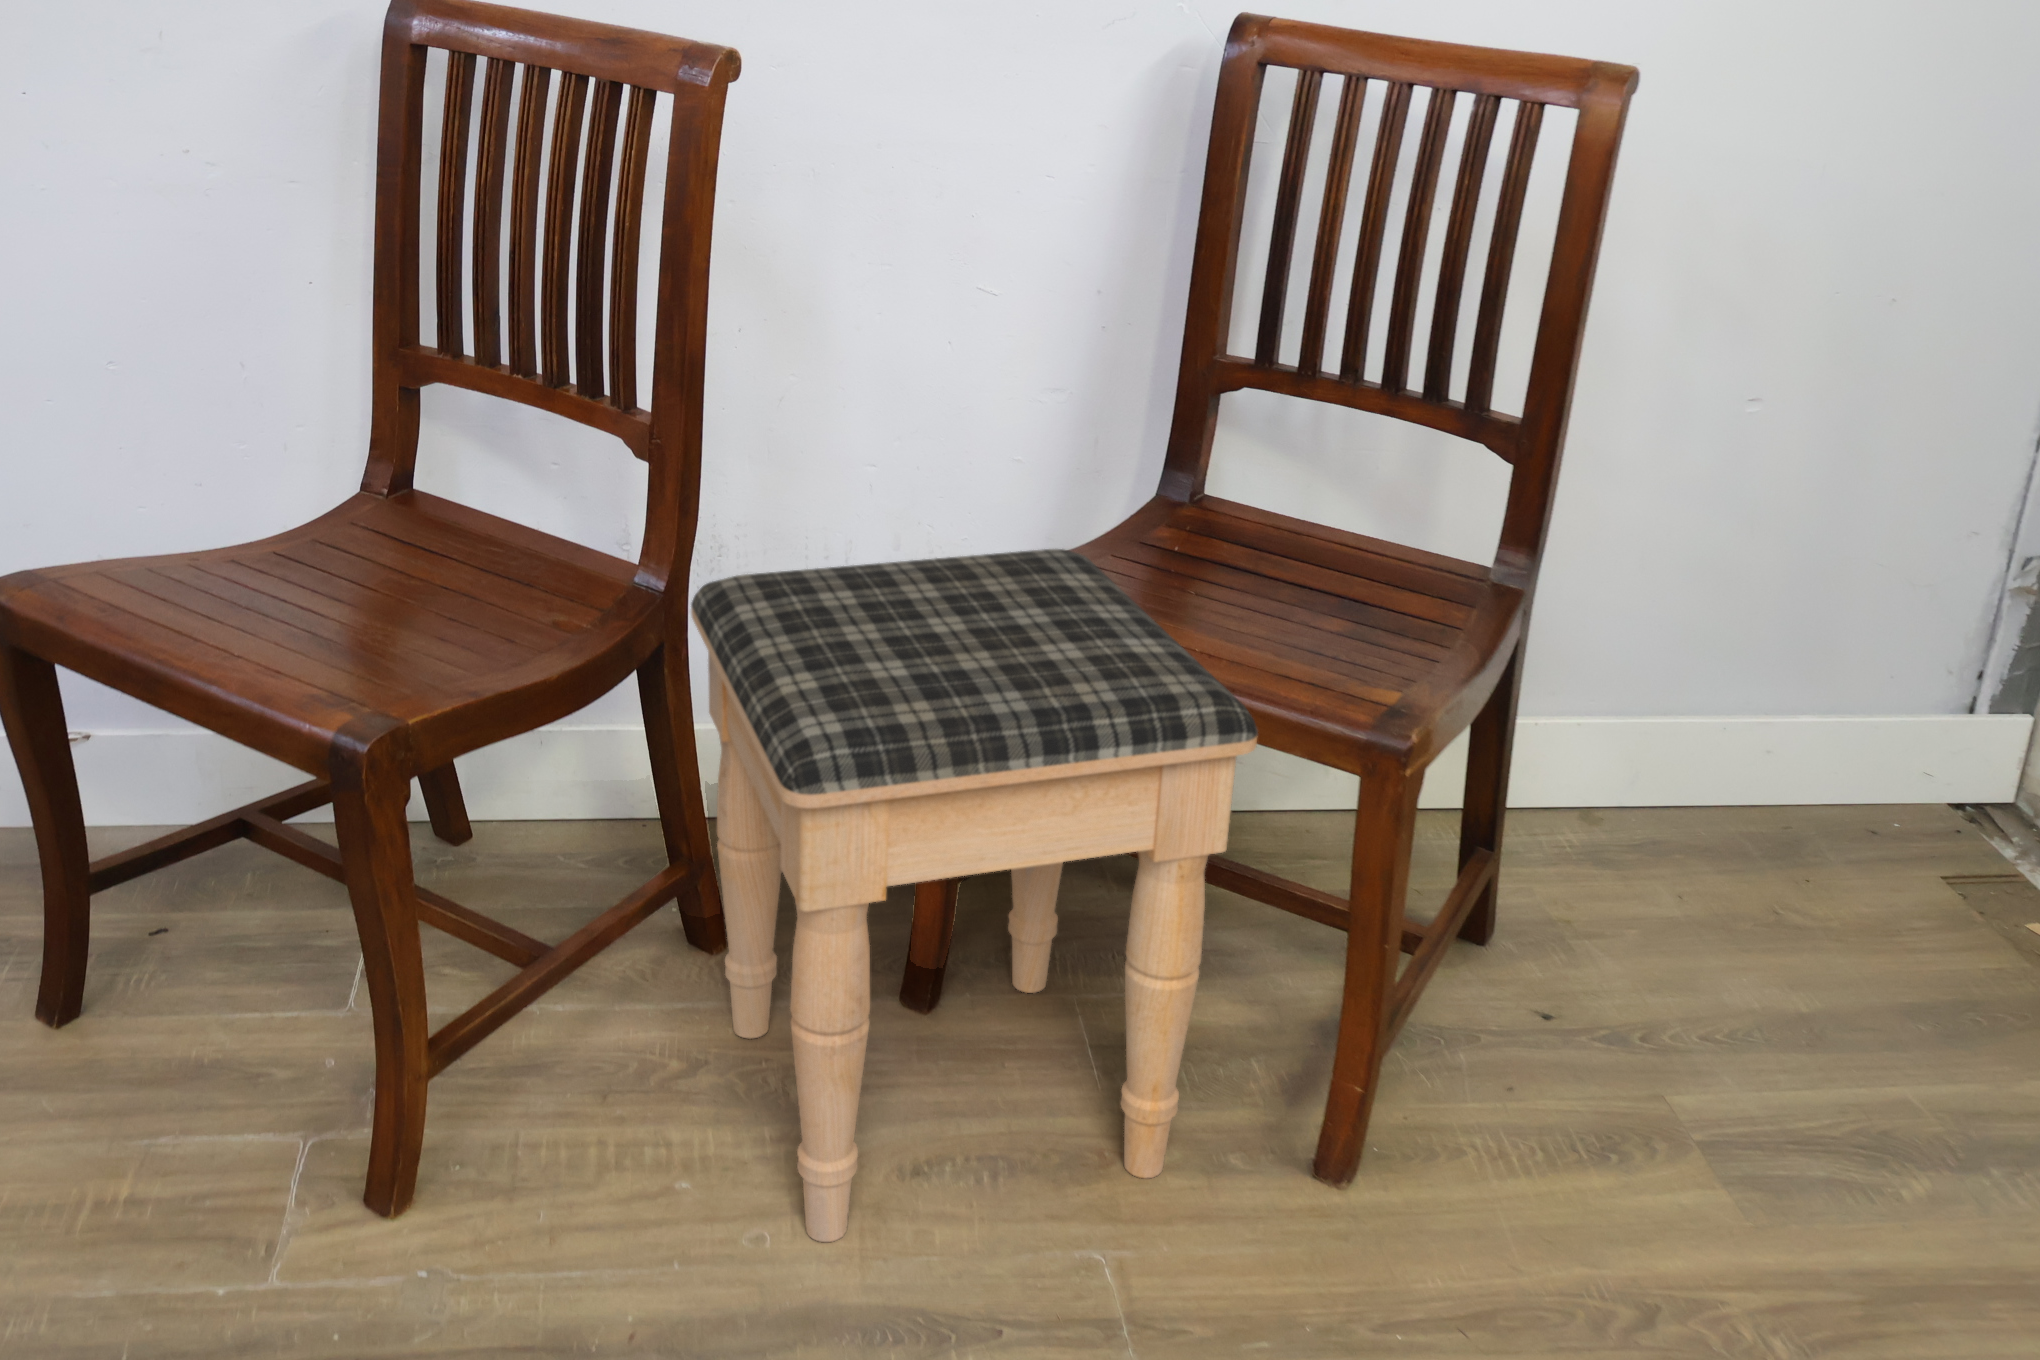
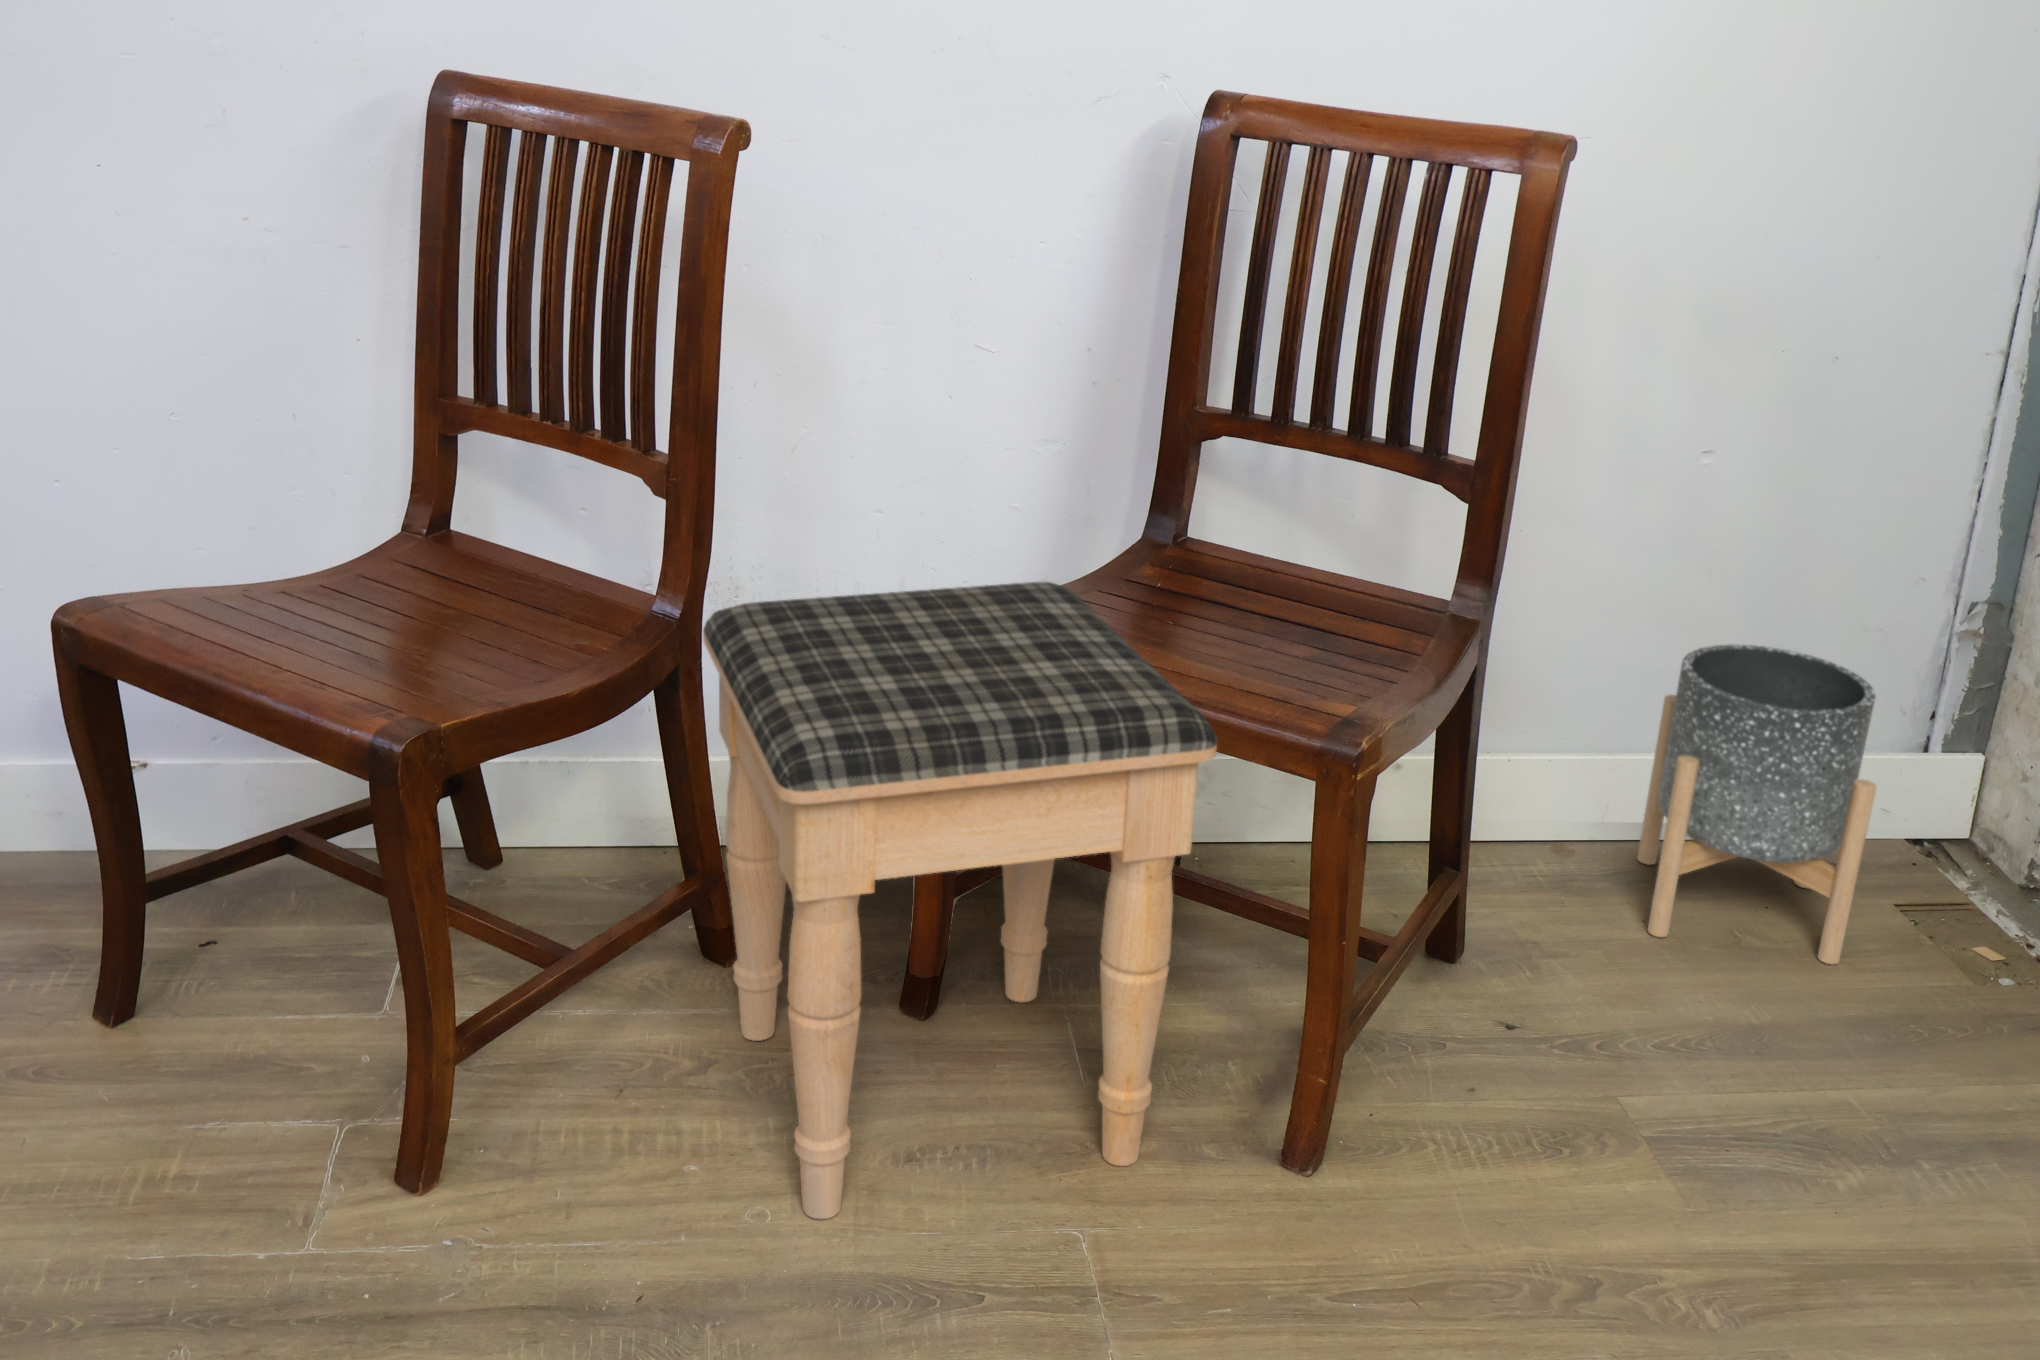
planter: none [1668,605,1936,944] -> present [1637,645,1876,965]

